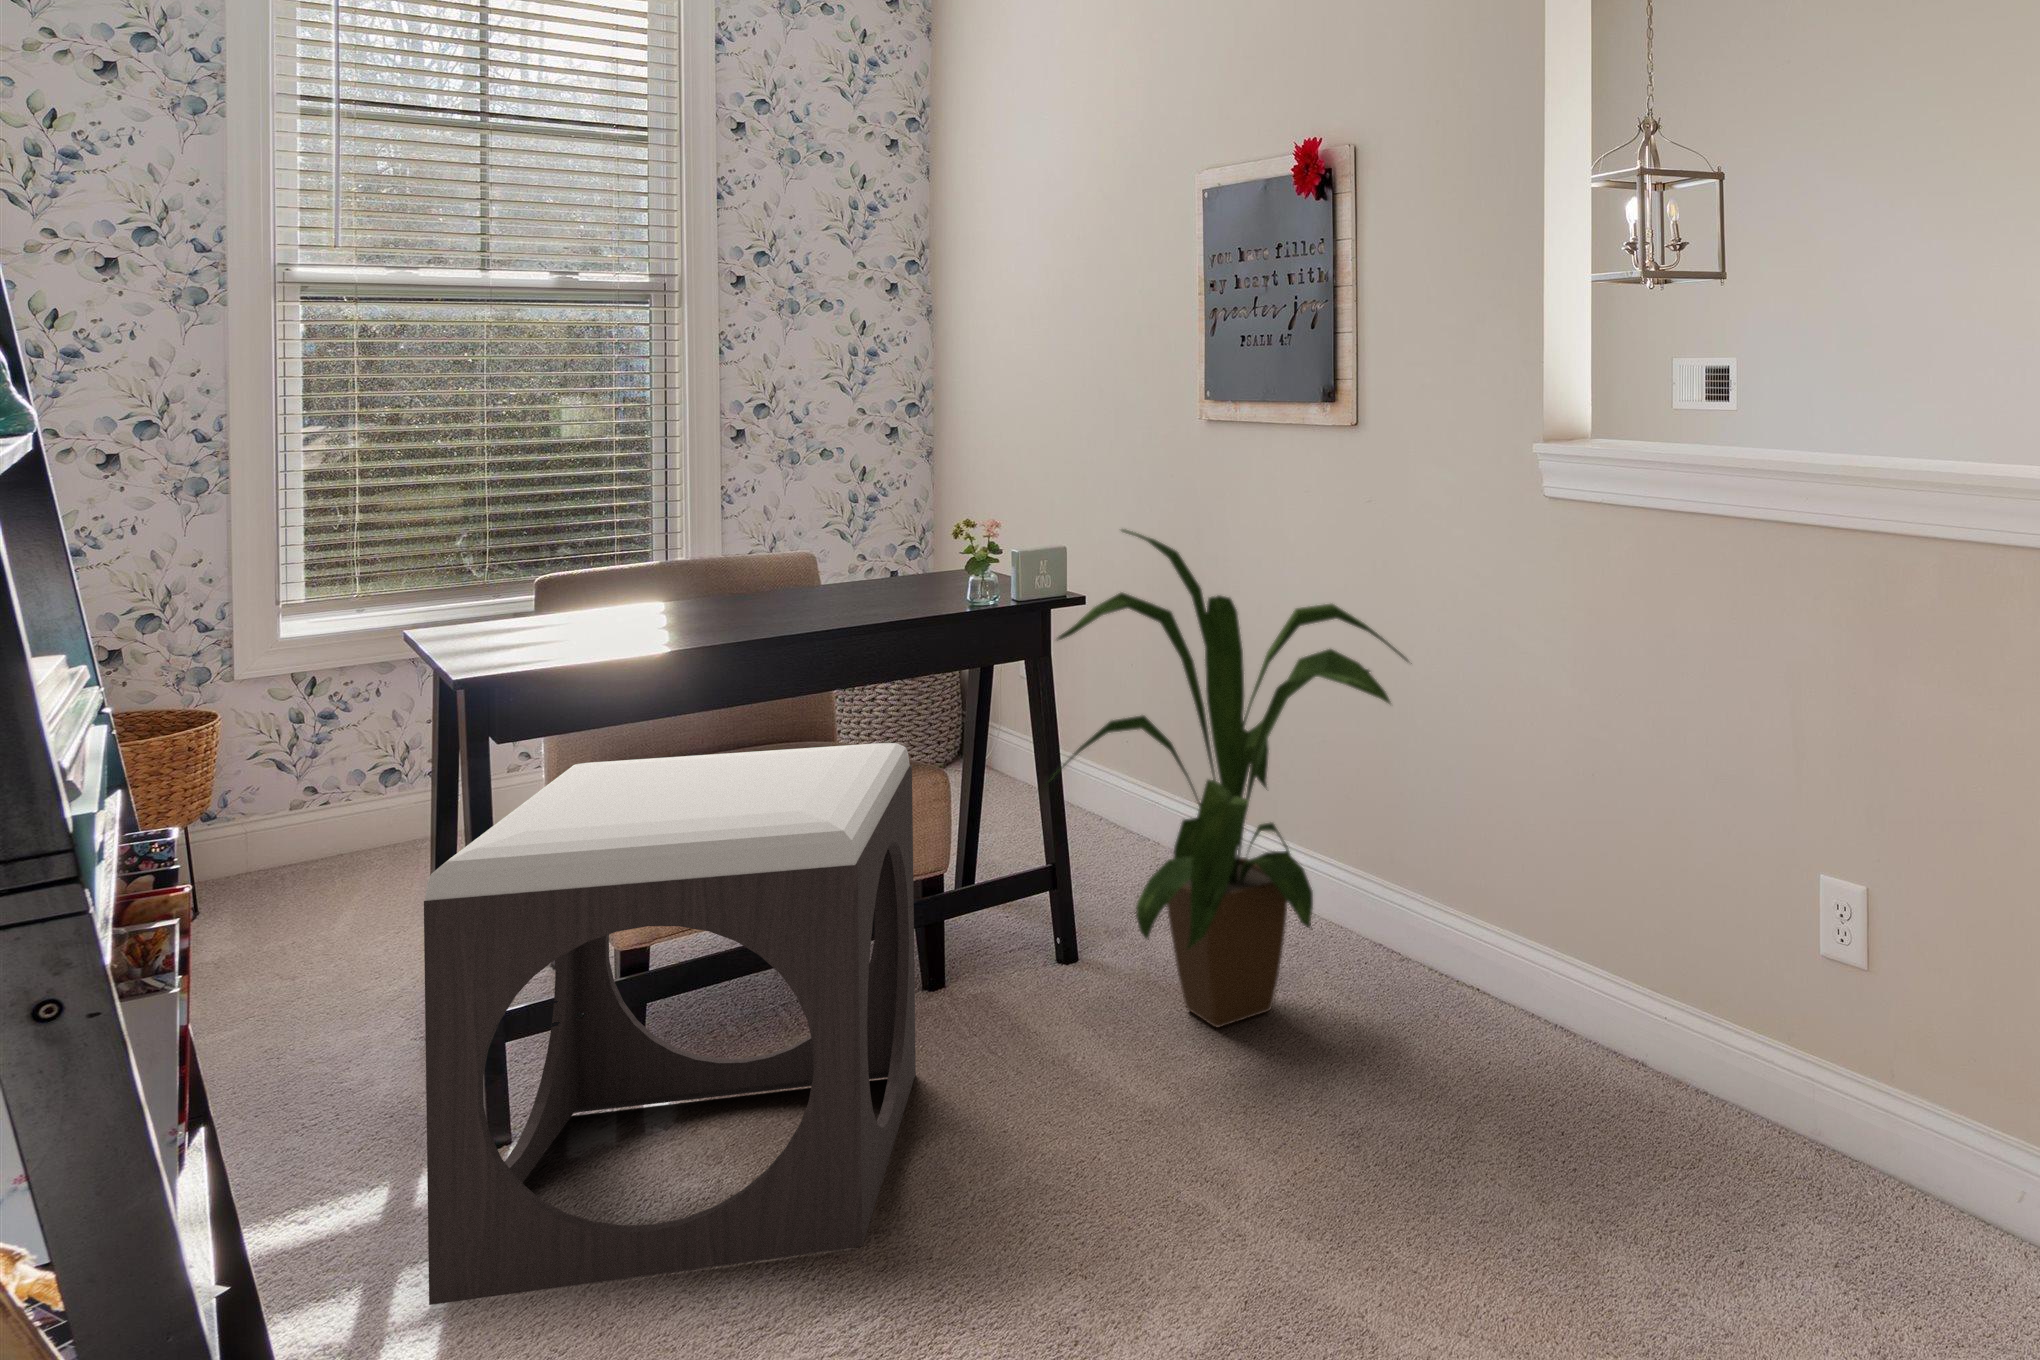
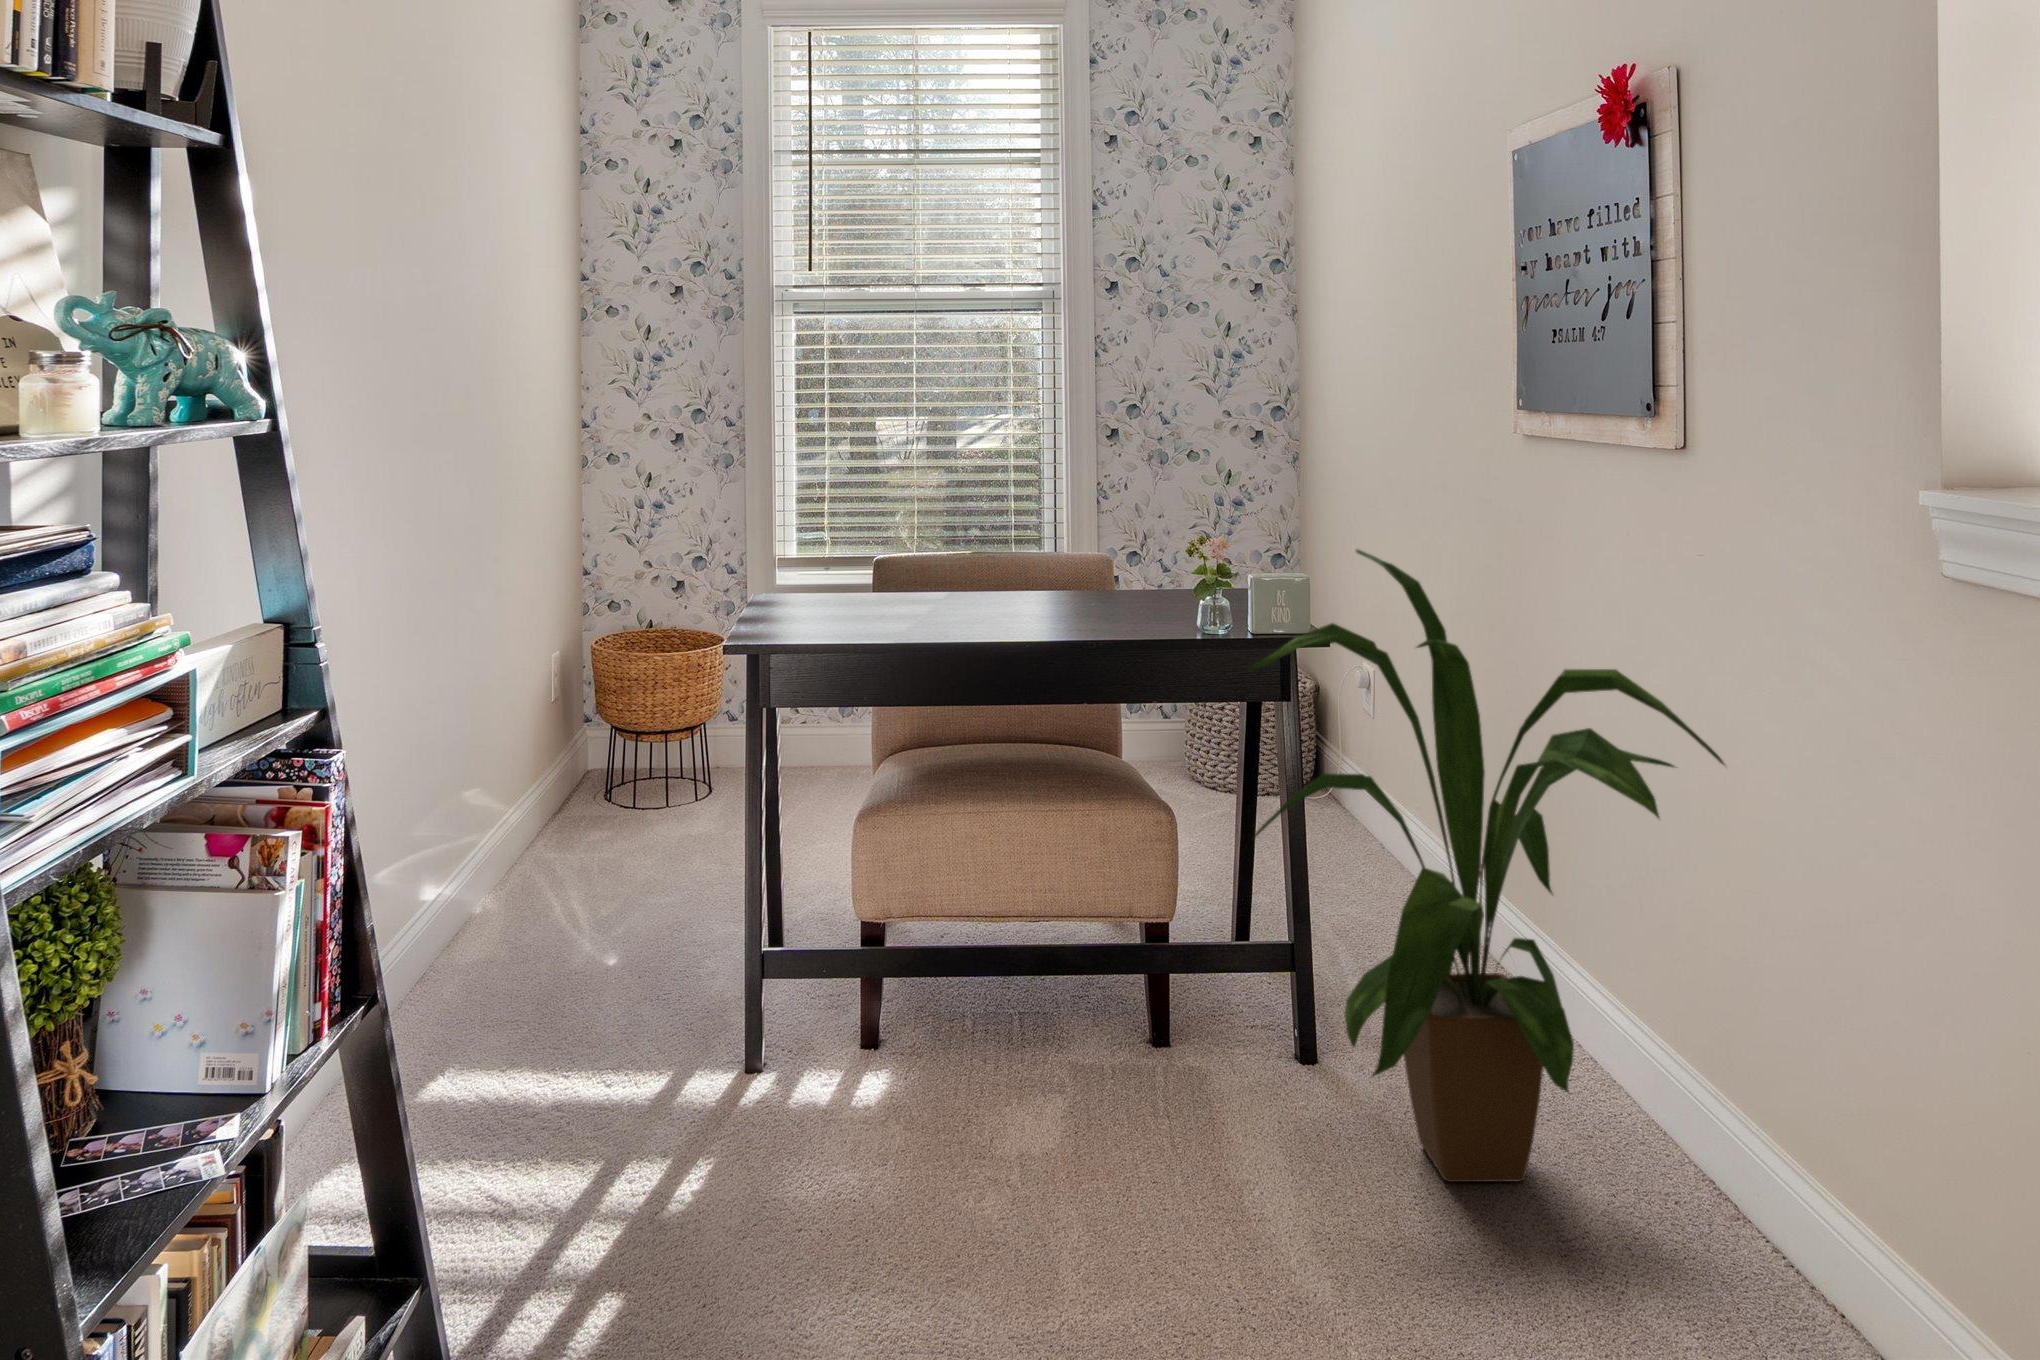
footstool: present [424,743,916,1305] -> none [623,729,1106,1305]

